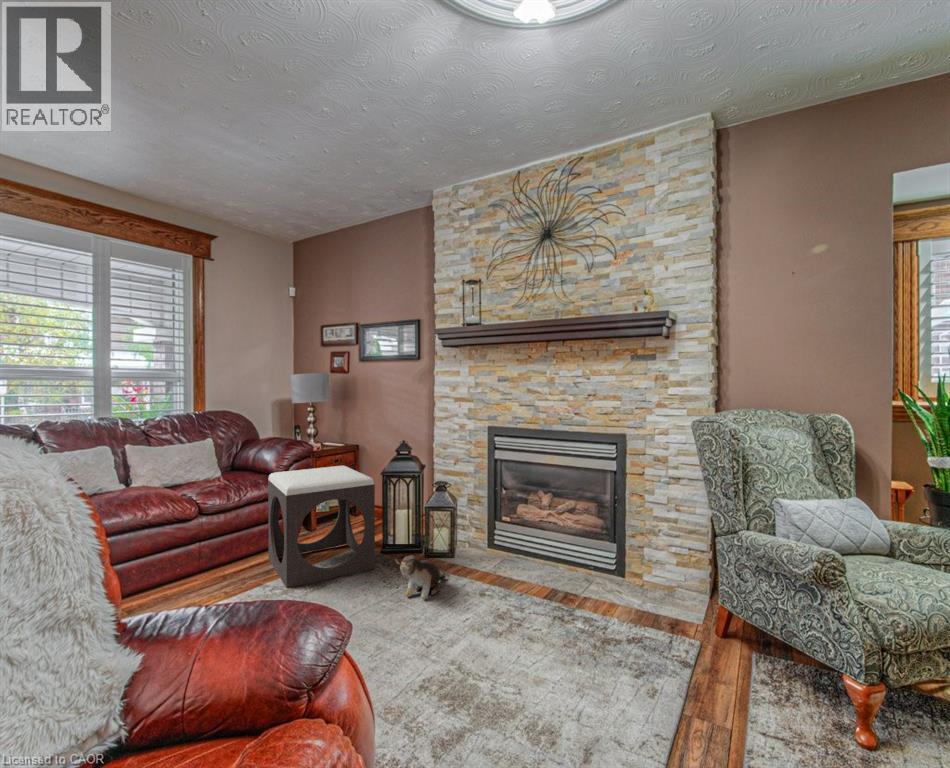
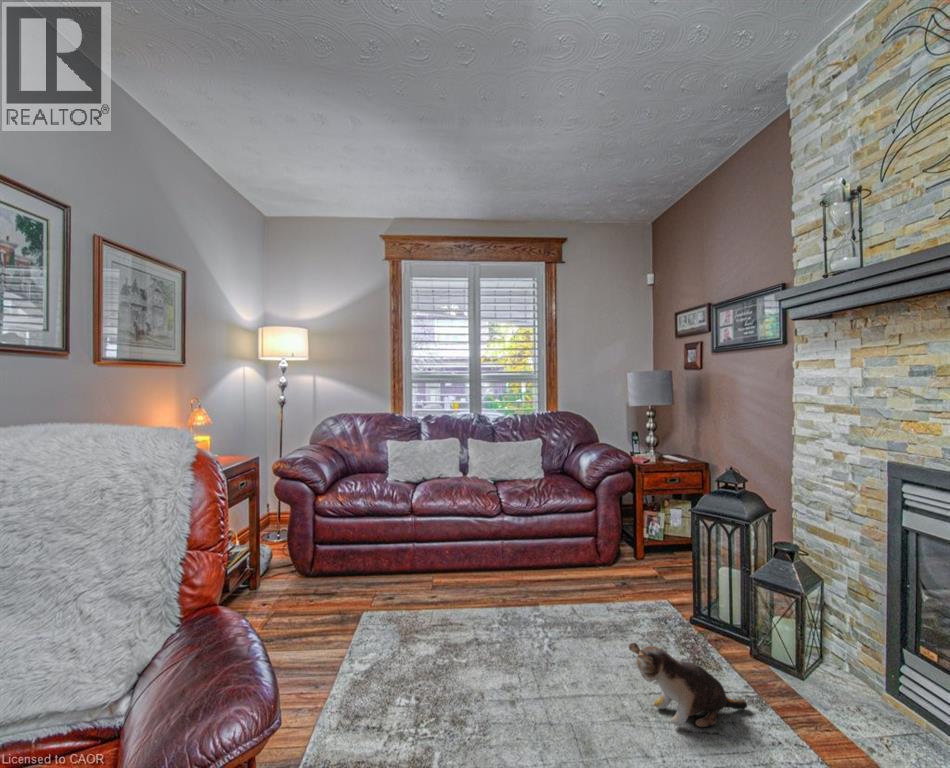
footstool: present [268,466,375,588] -> none [542,484,658,639]

